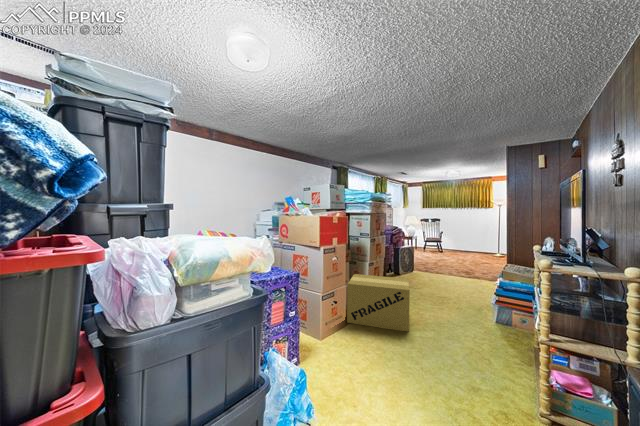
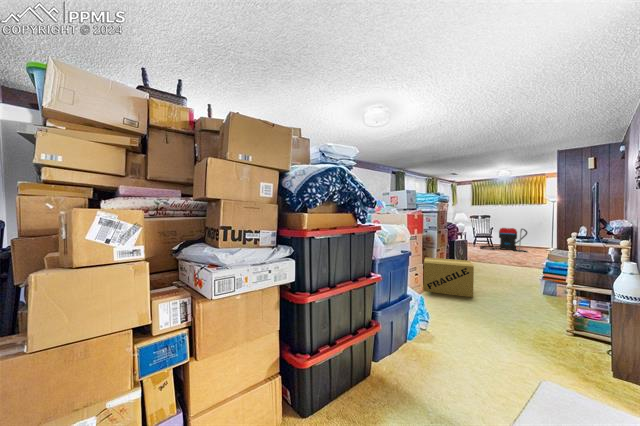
vacuum cleaner: none [429,232,476,258] -> present [480,228,528,252]

